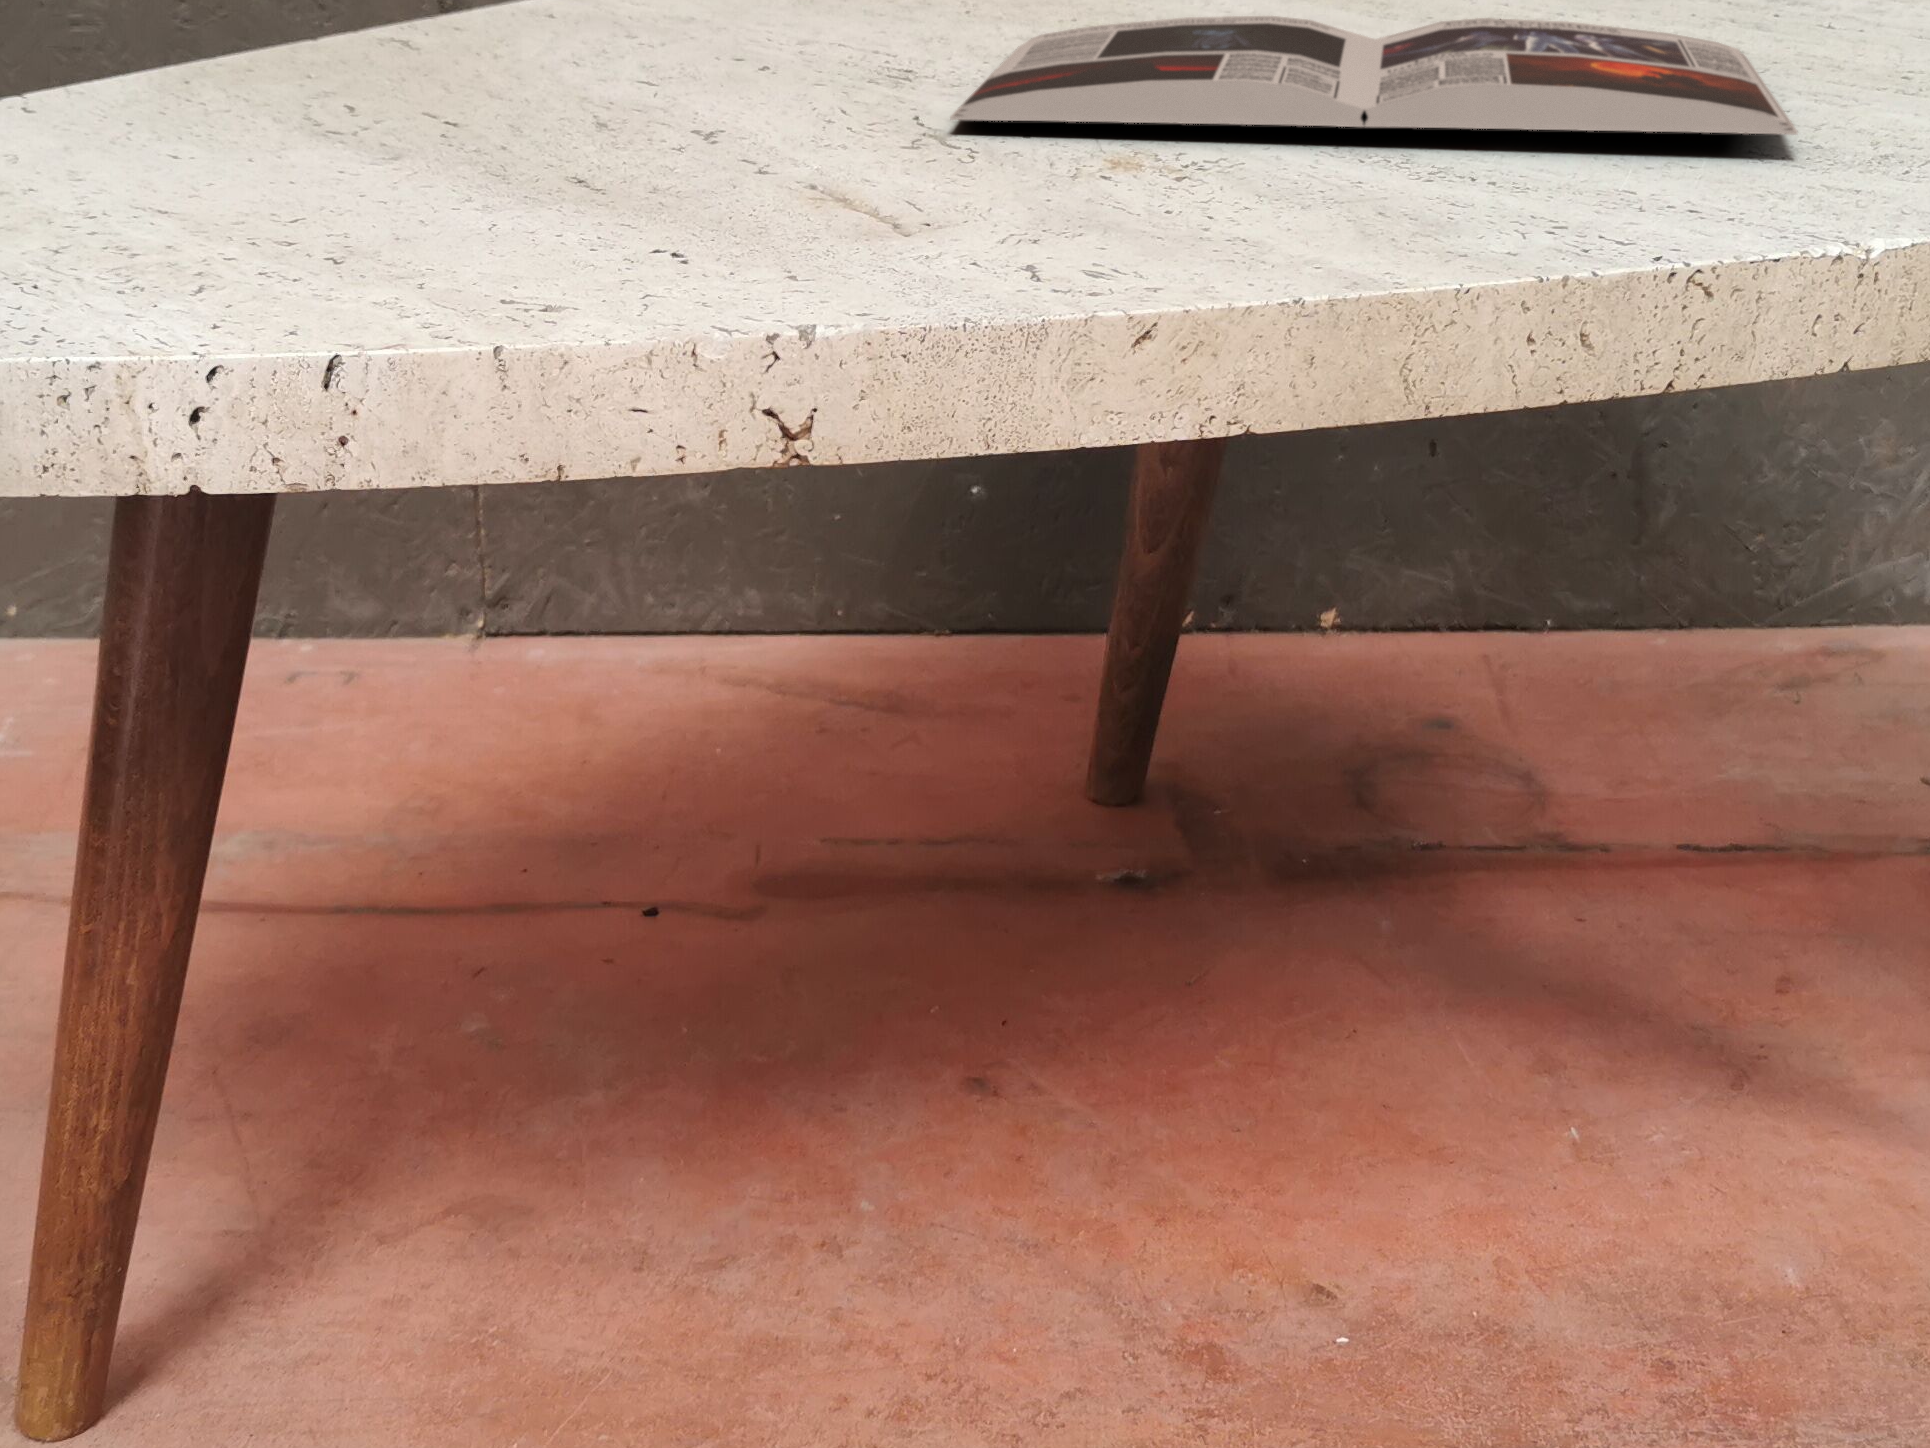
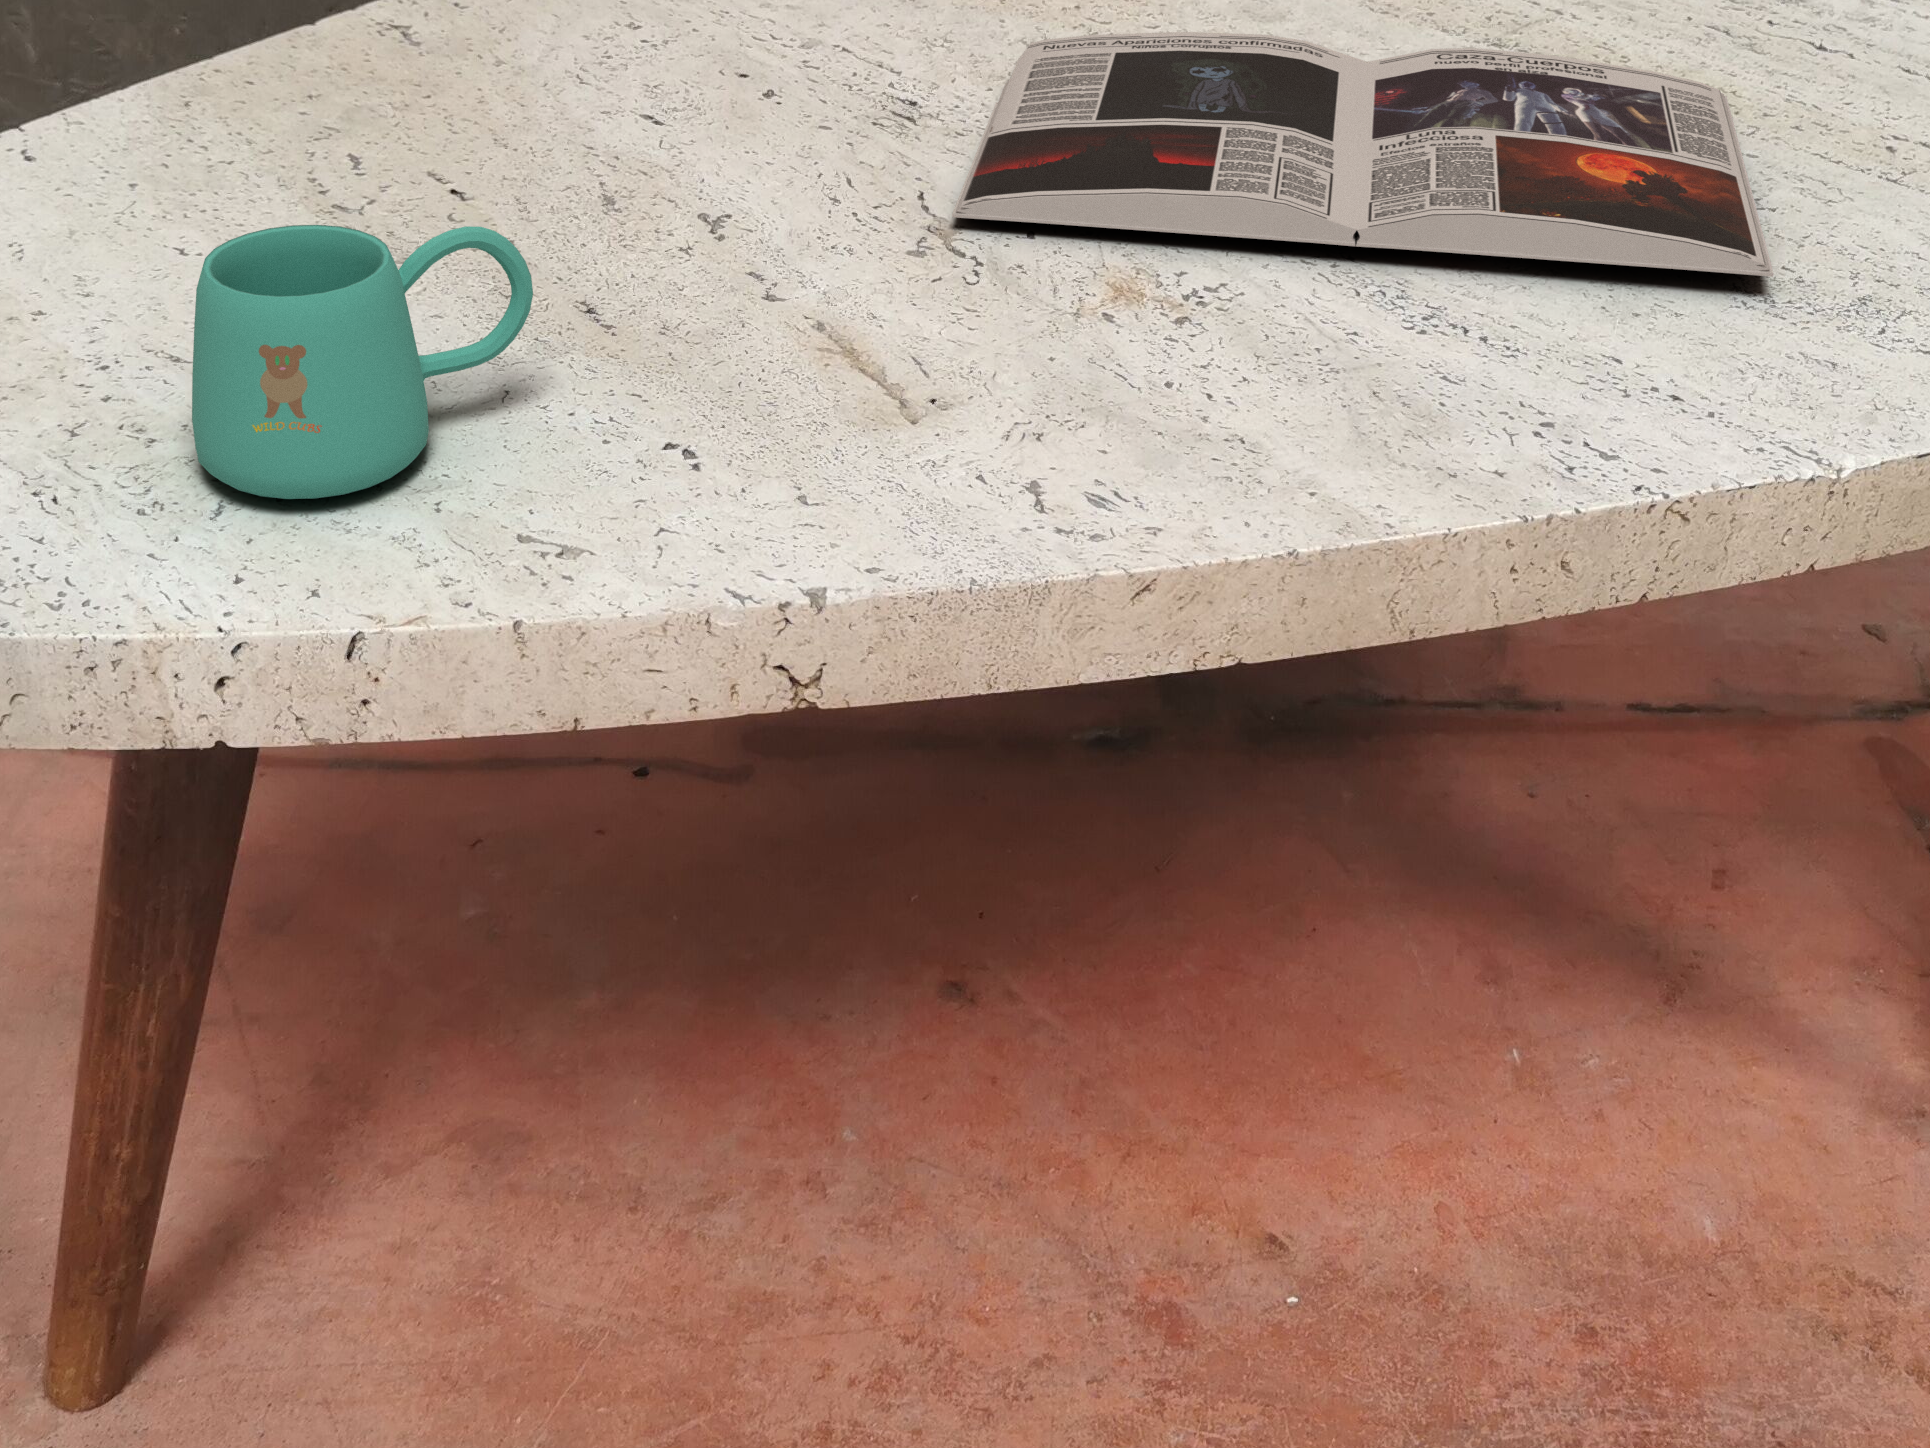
mug: none [176,22,520,275] -> present [192,225,533,499]

